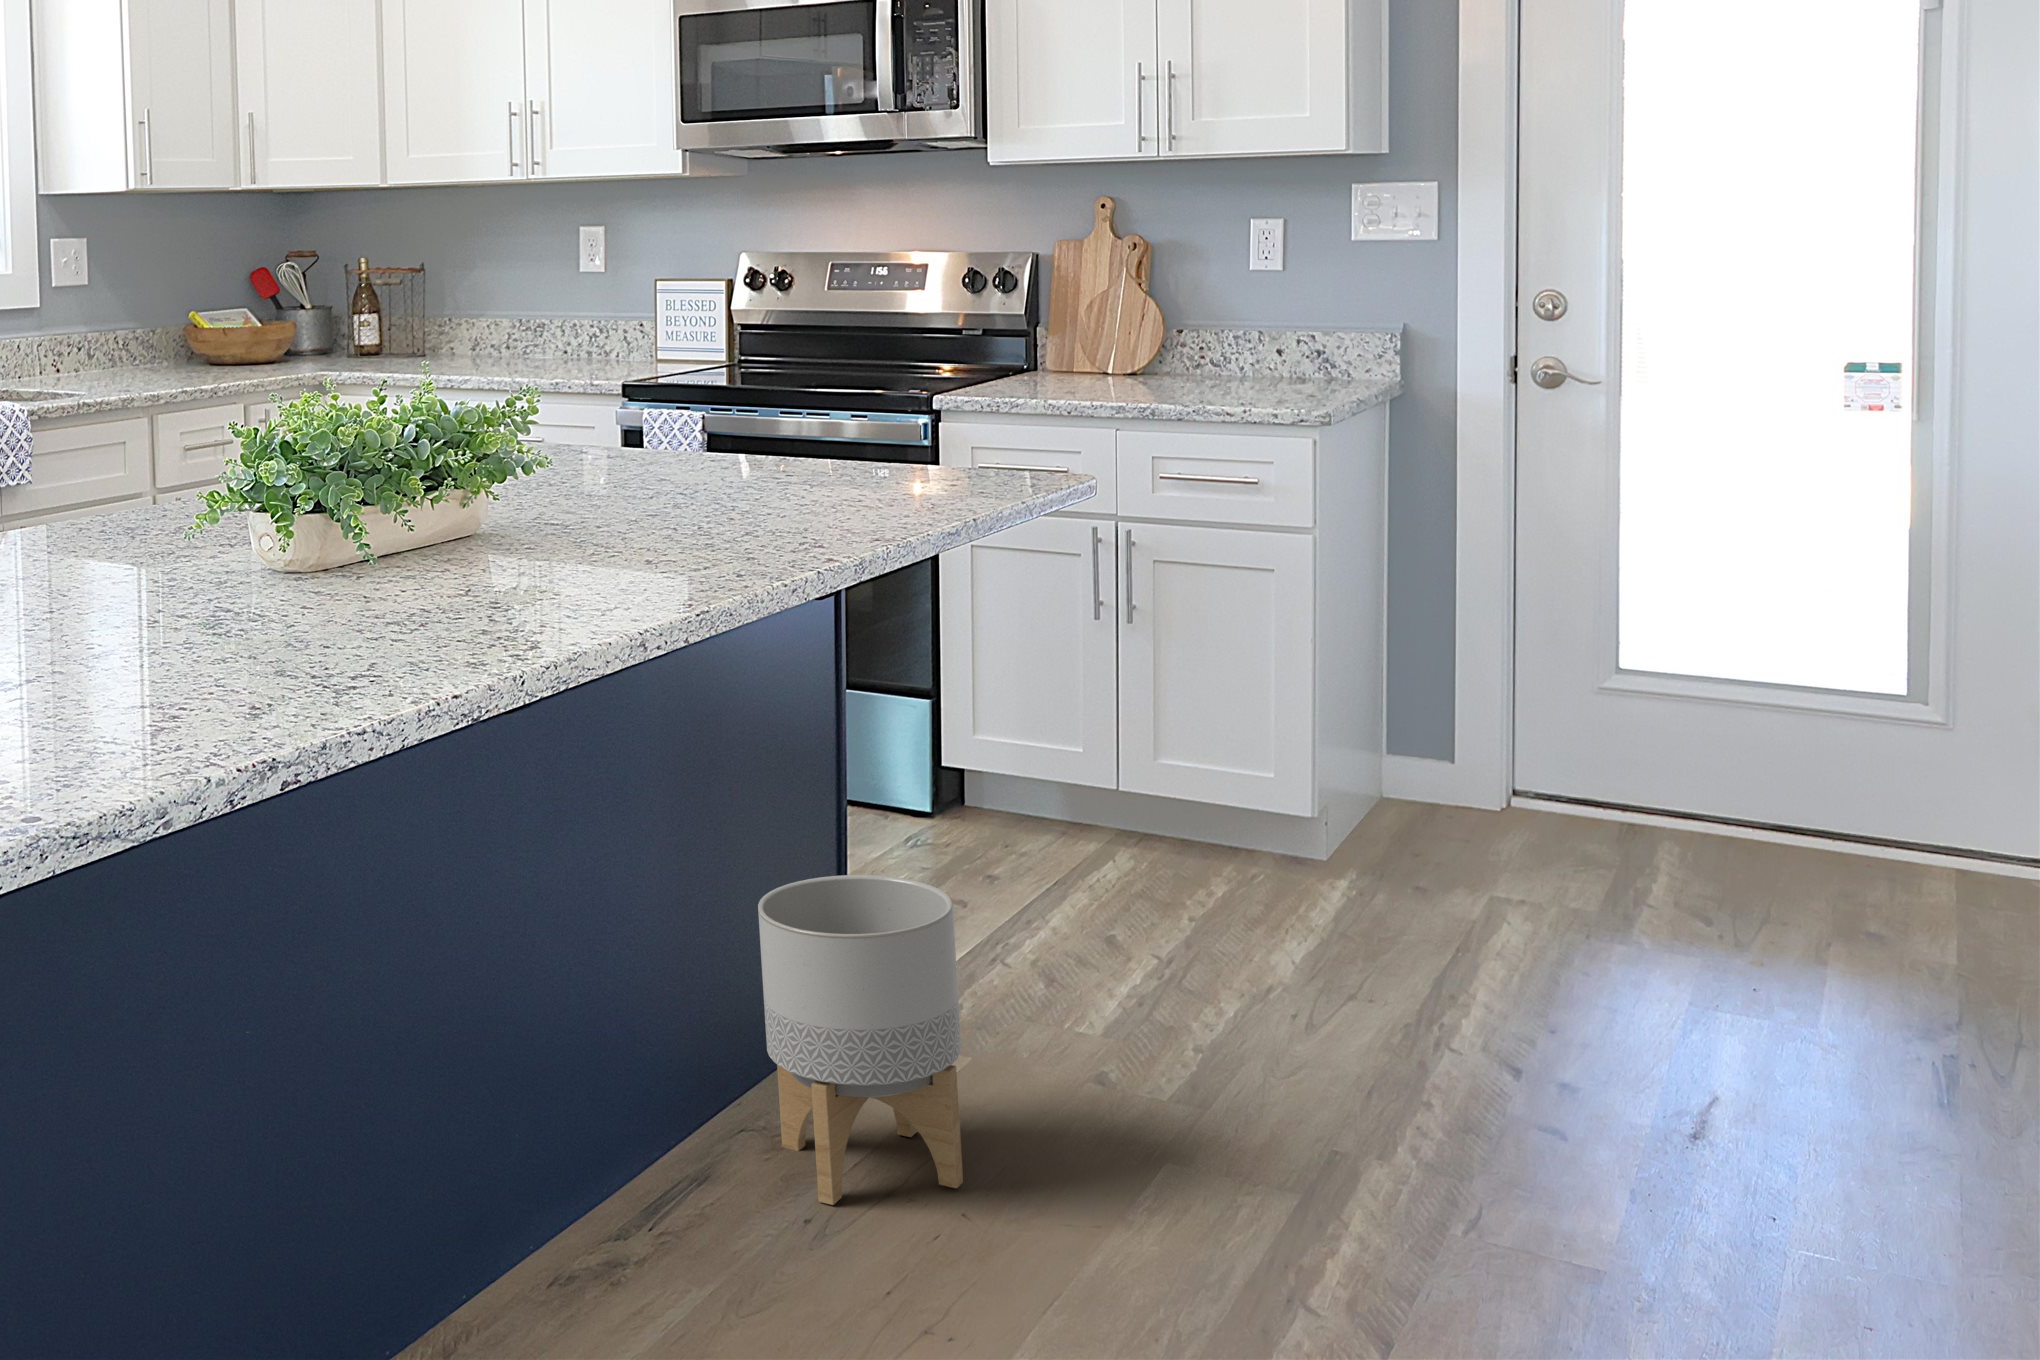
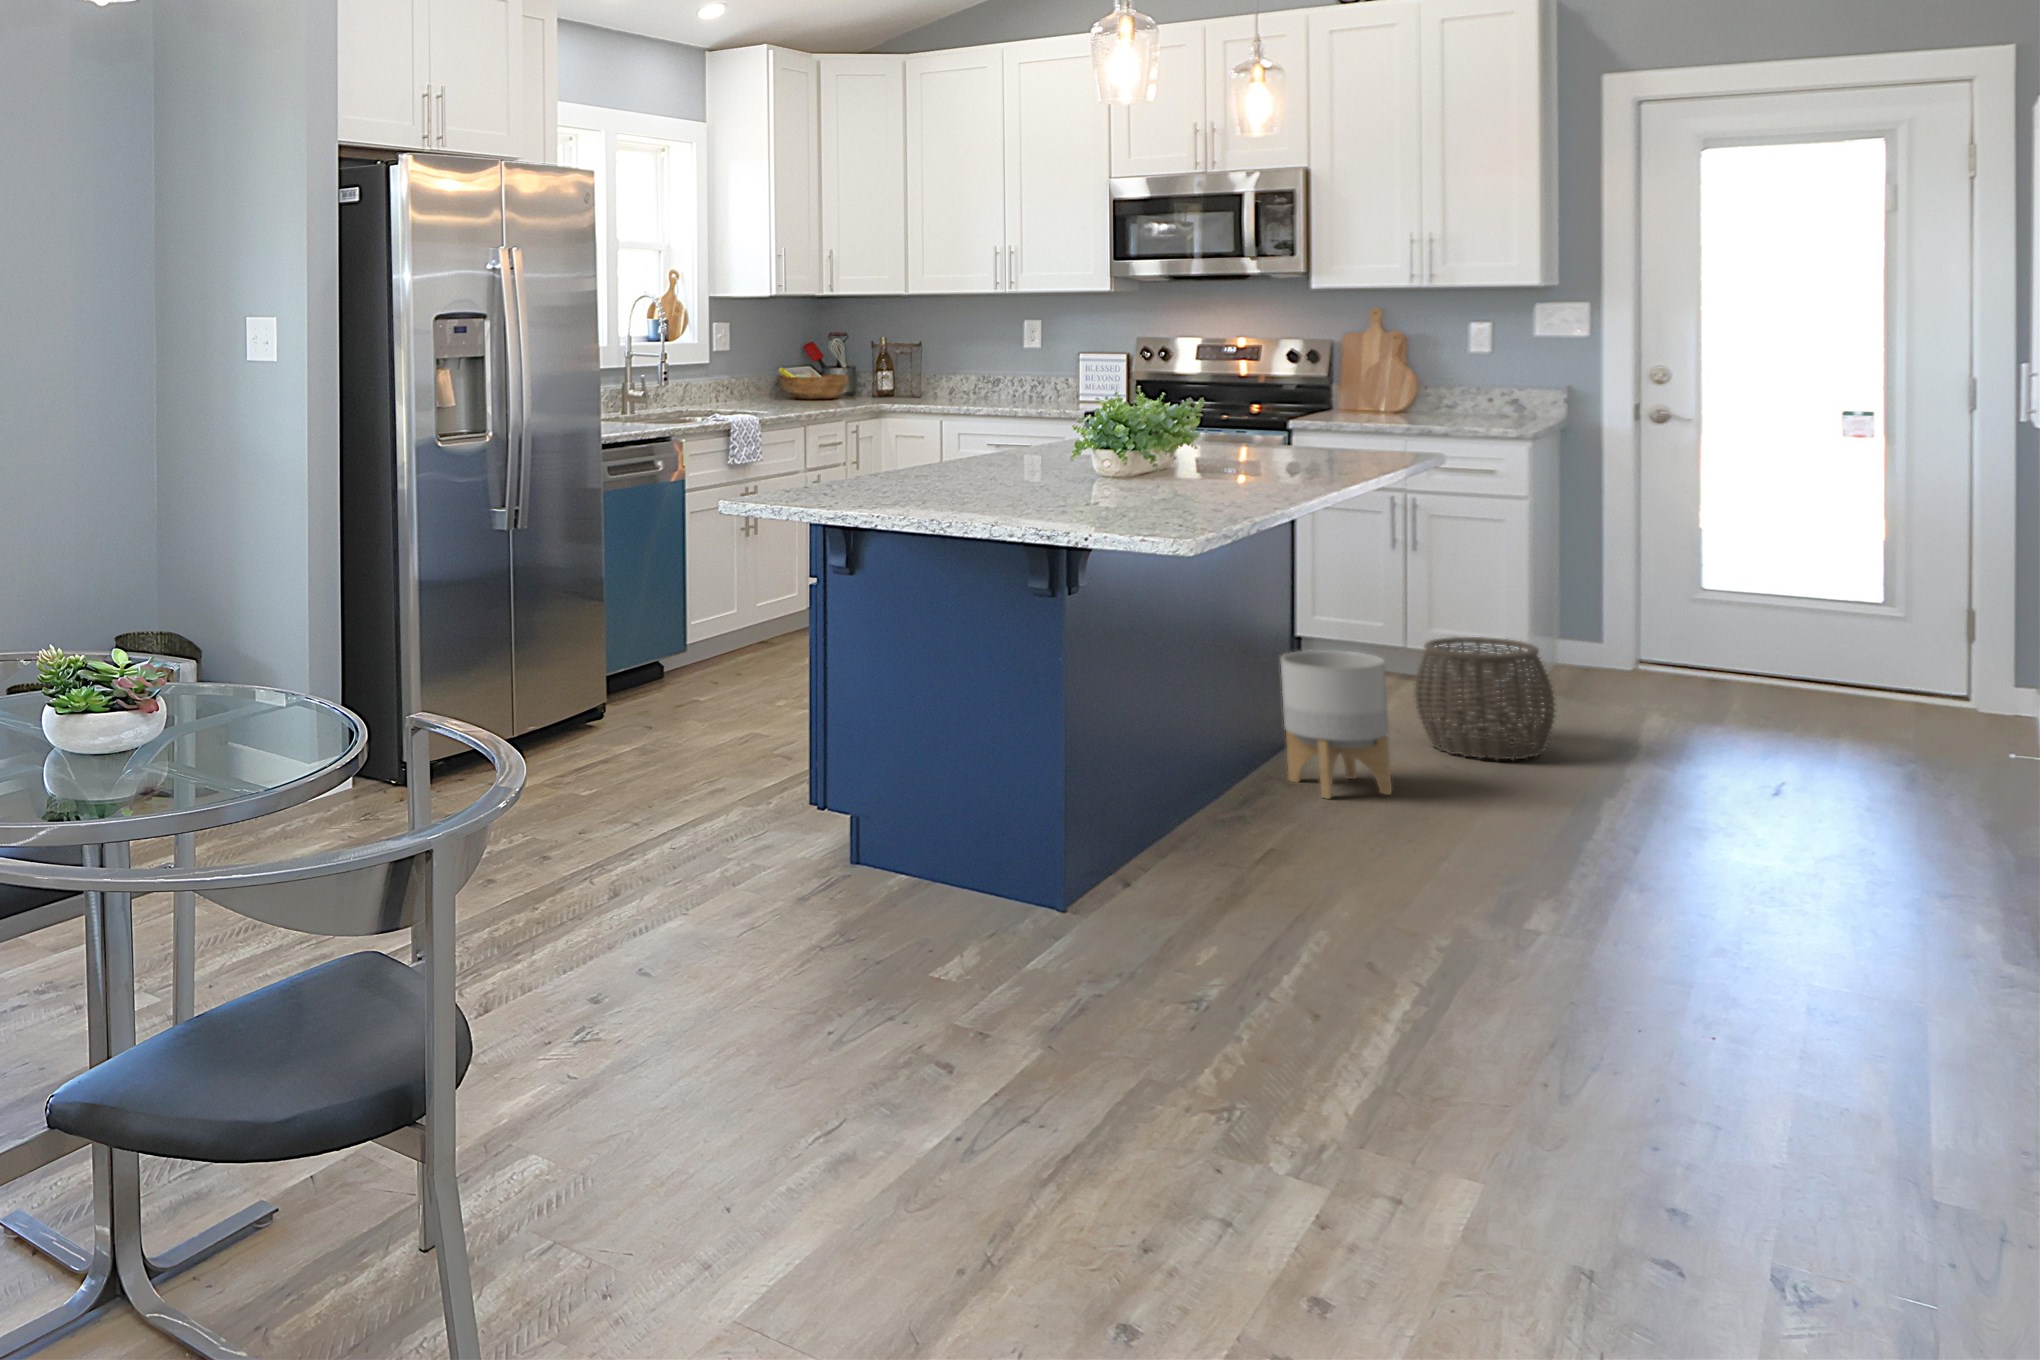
woven basket: none [1069,810,1320,1066] -> present [1414,637,1555,760]

